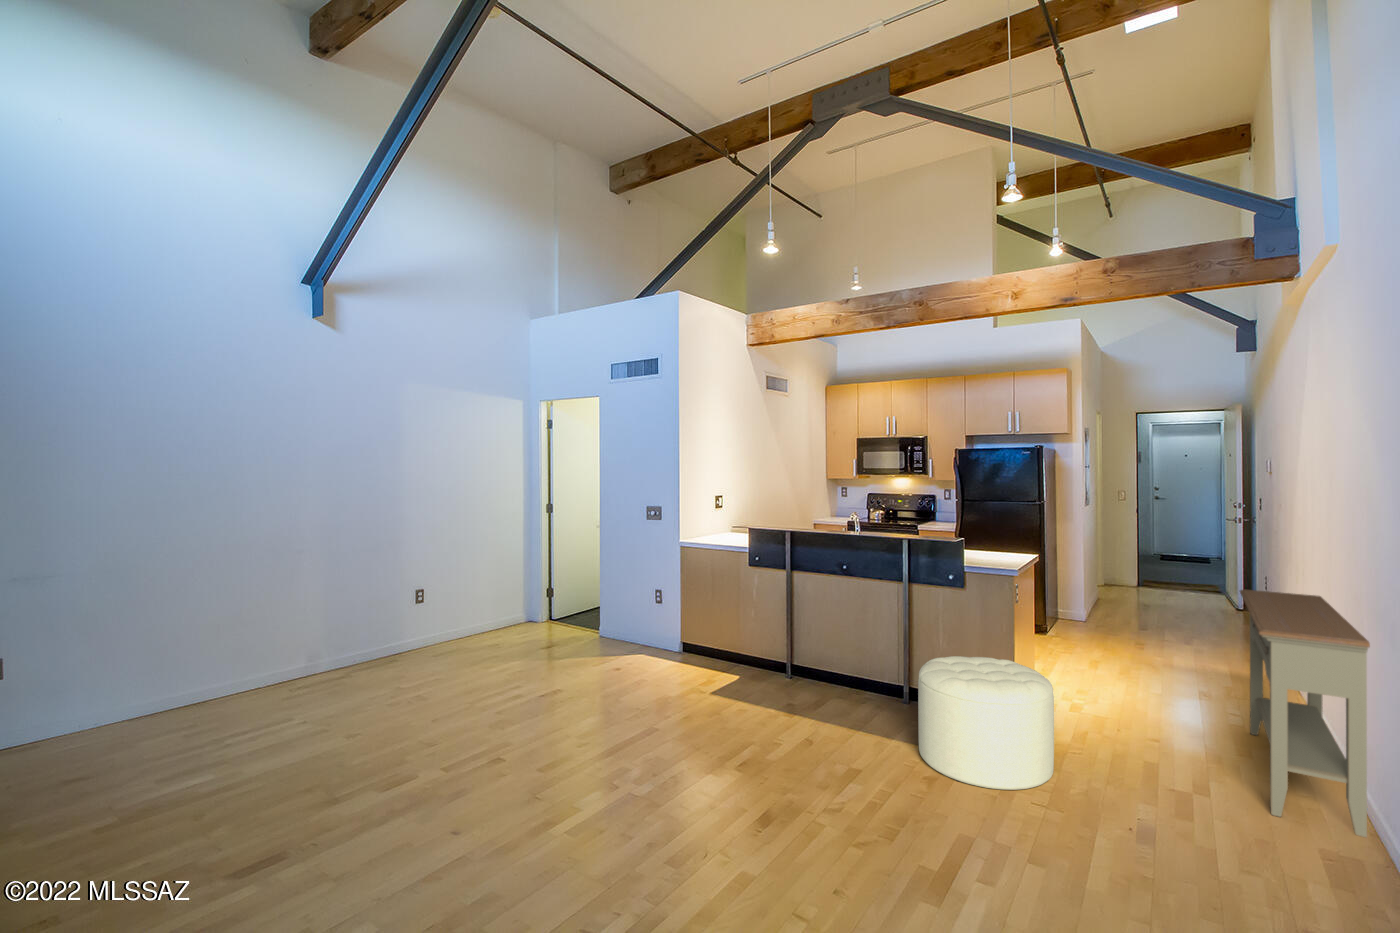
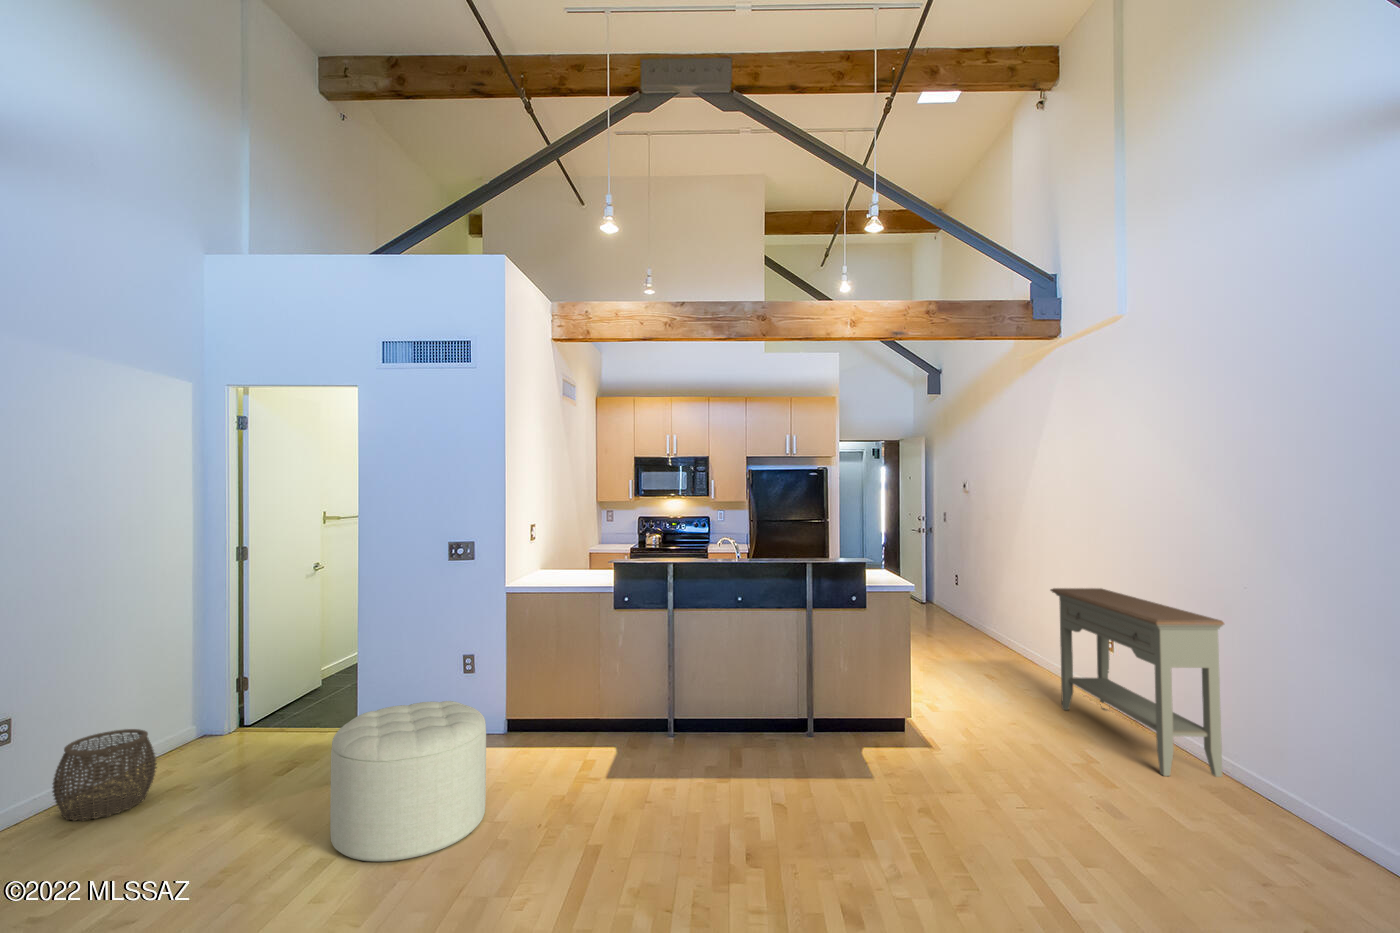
woven basket: none [437,607,484,652] -> present [52,729,157,821]
ottoman: present [918,656,1054,790] -> present [330,701,486,862]

